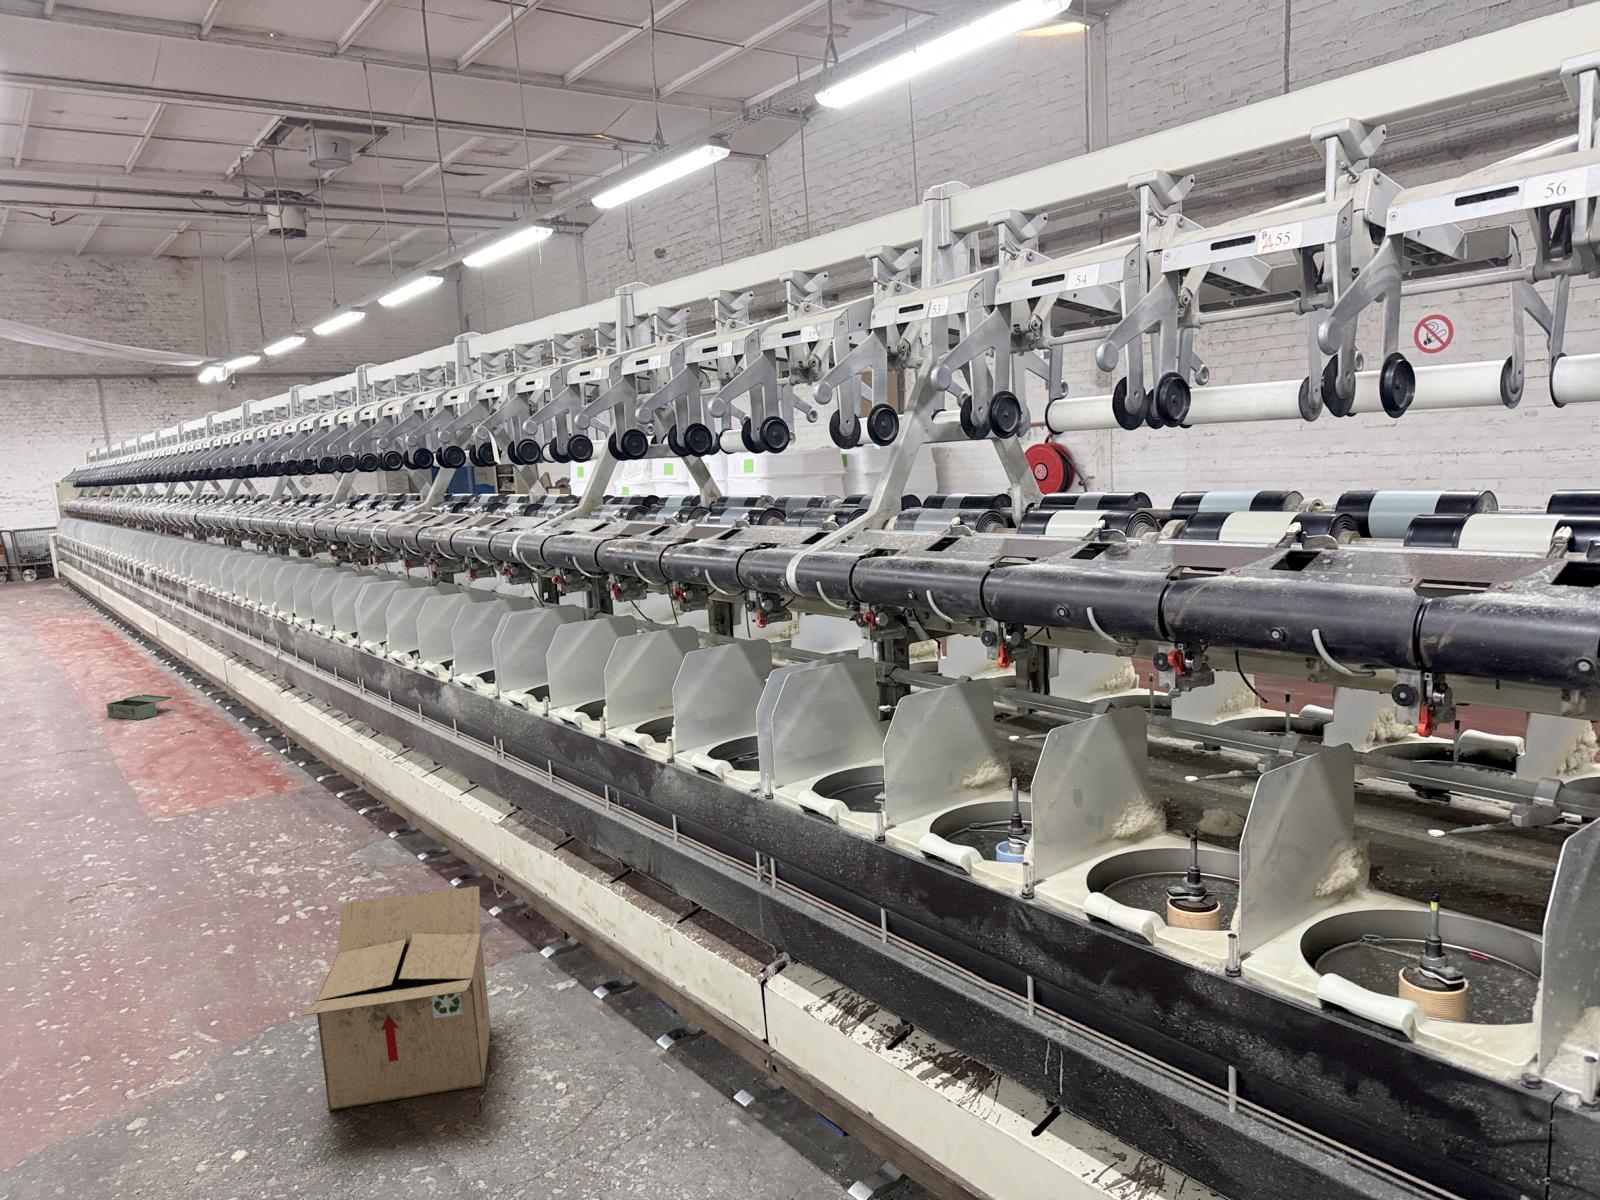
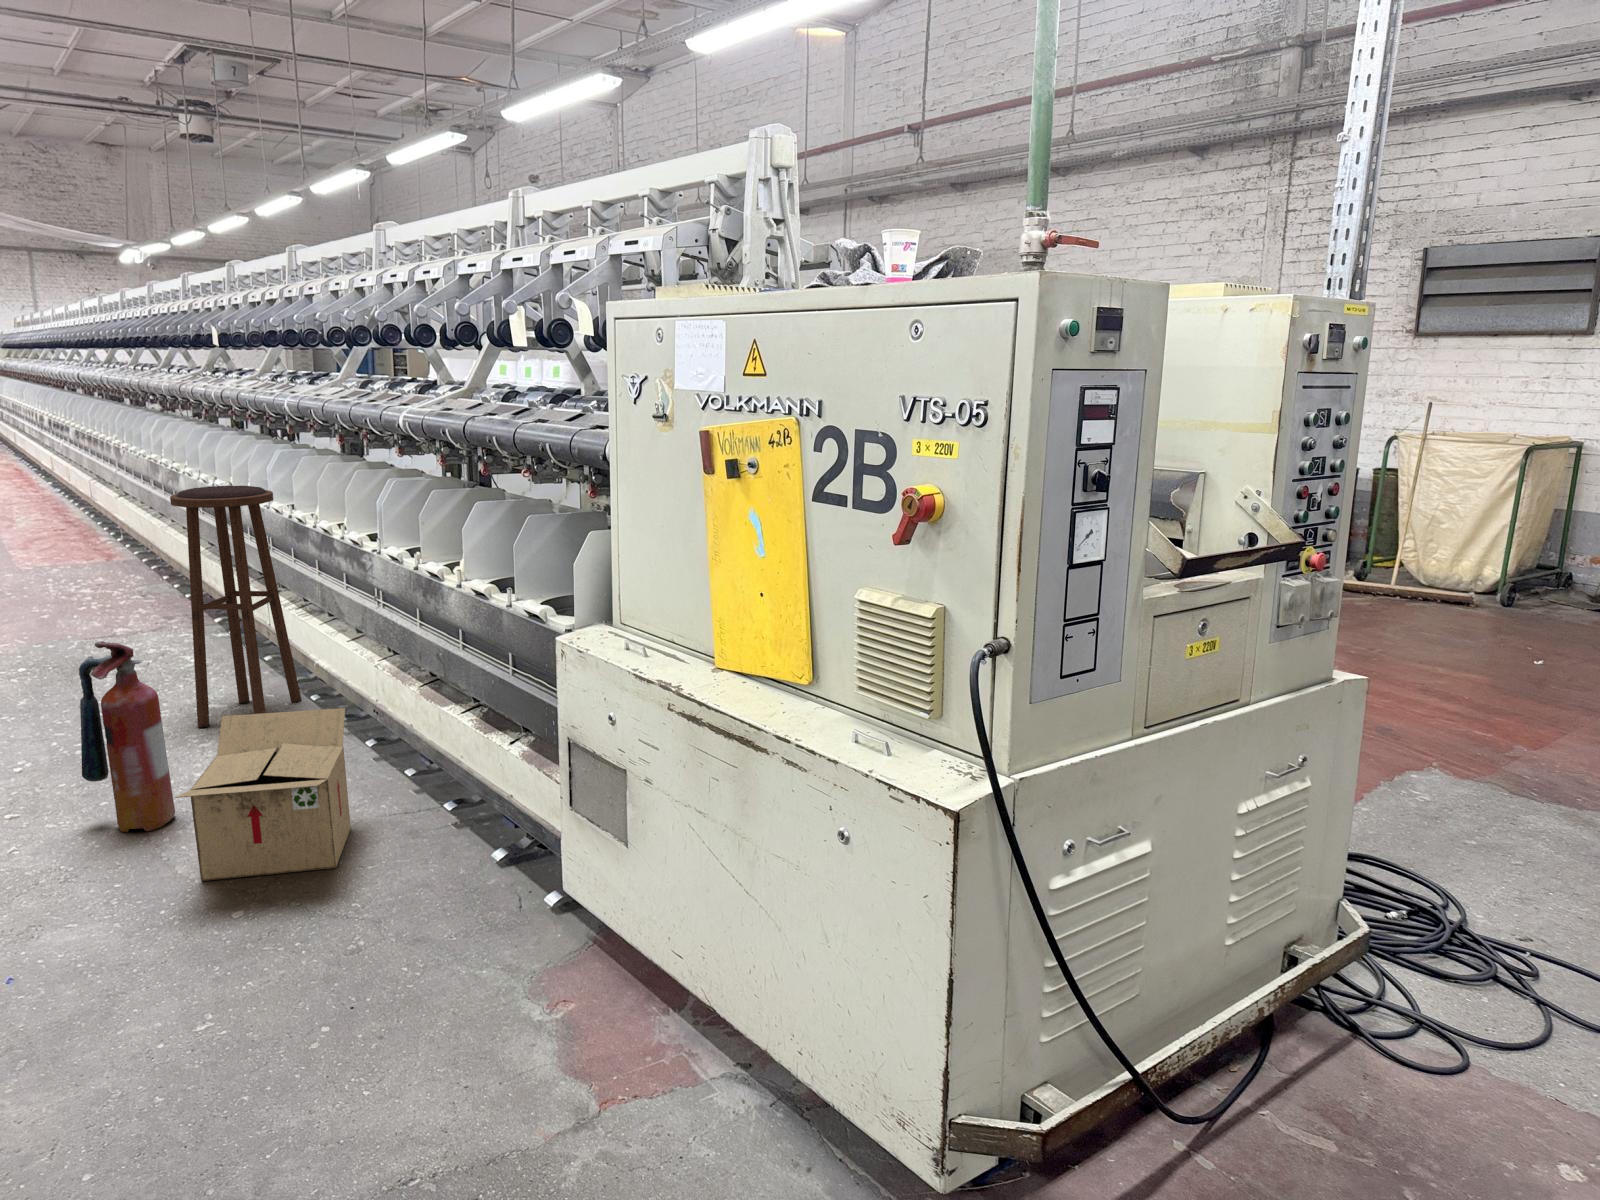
stool: none [265,628,407,904] -> present [170,485,302,727]
toolbox: present [107,695,172,720] -> none [40,547,104,569]
fire extinguisher: none [180,825,287,1046] -> present [79,641,175,832]

